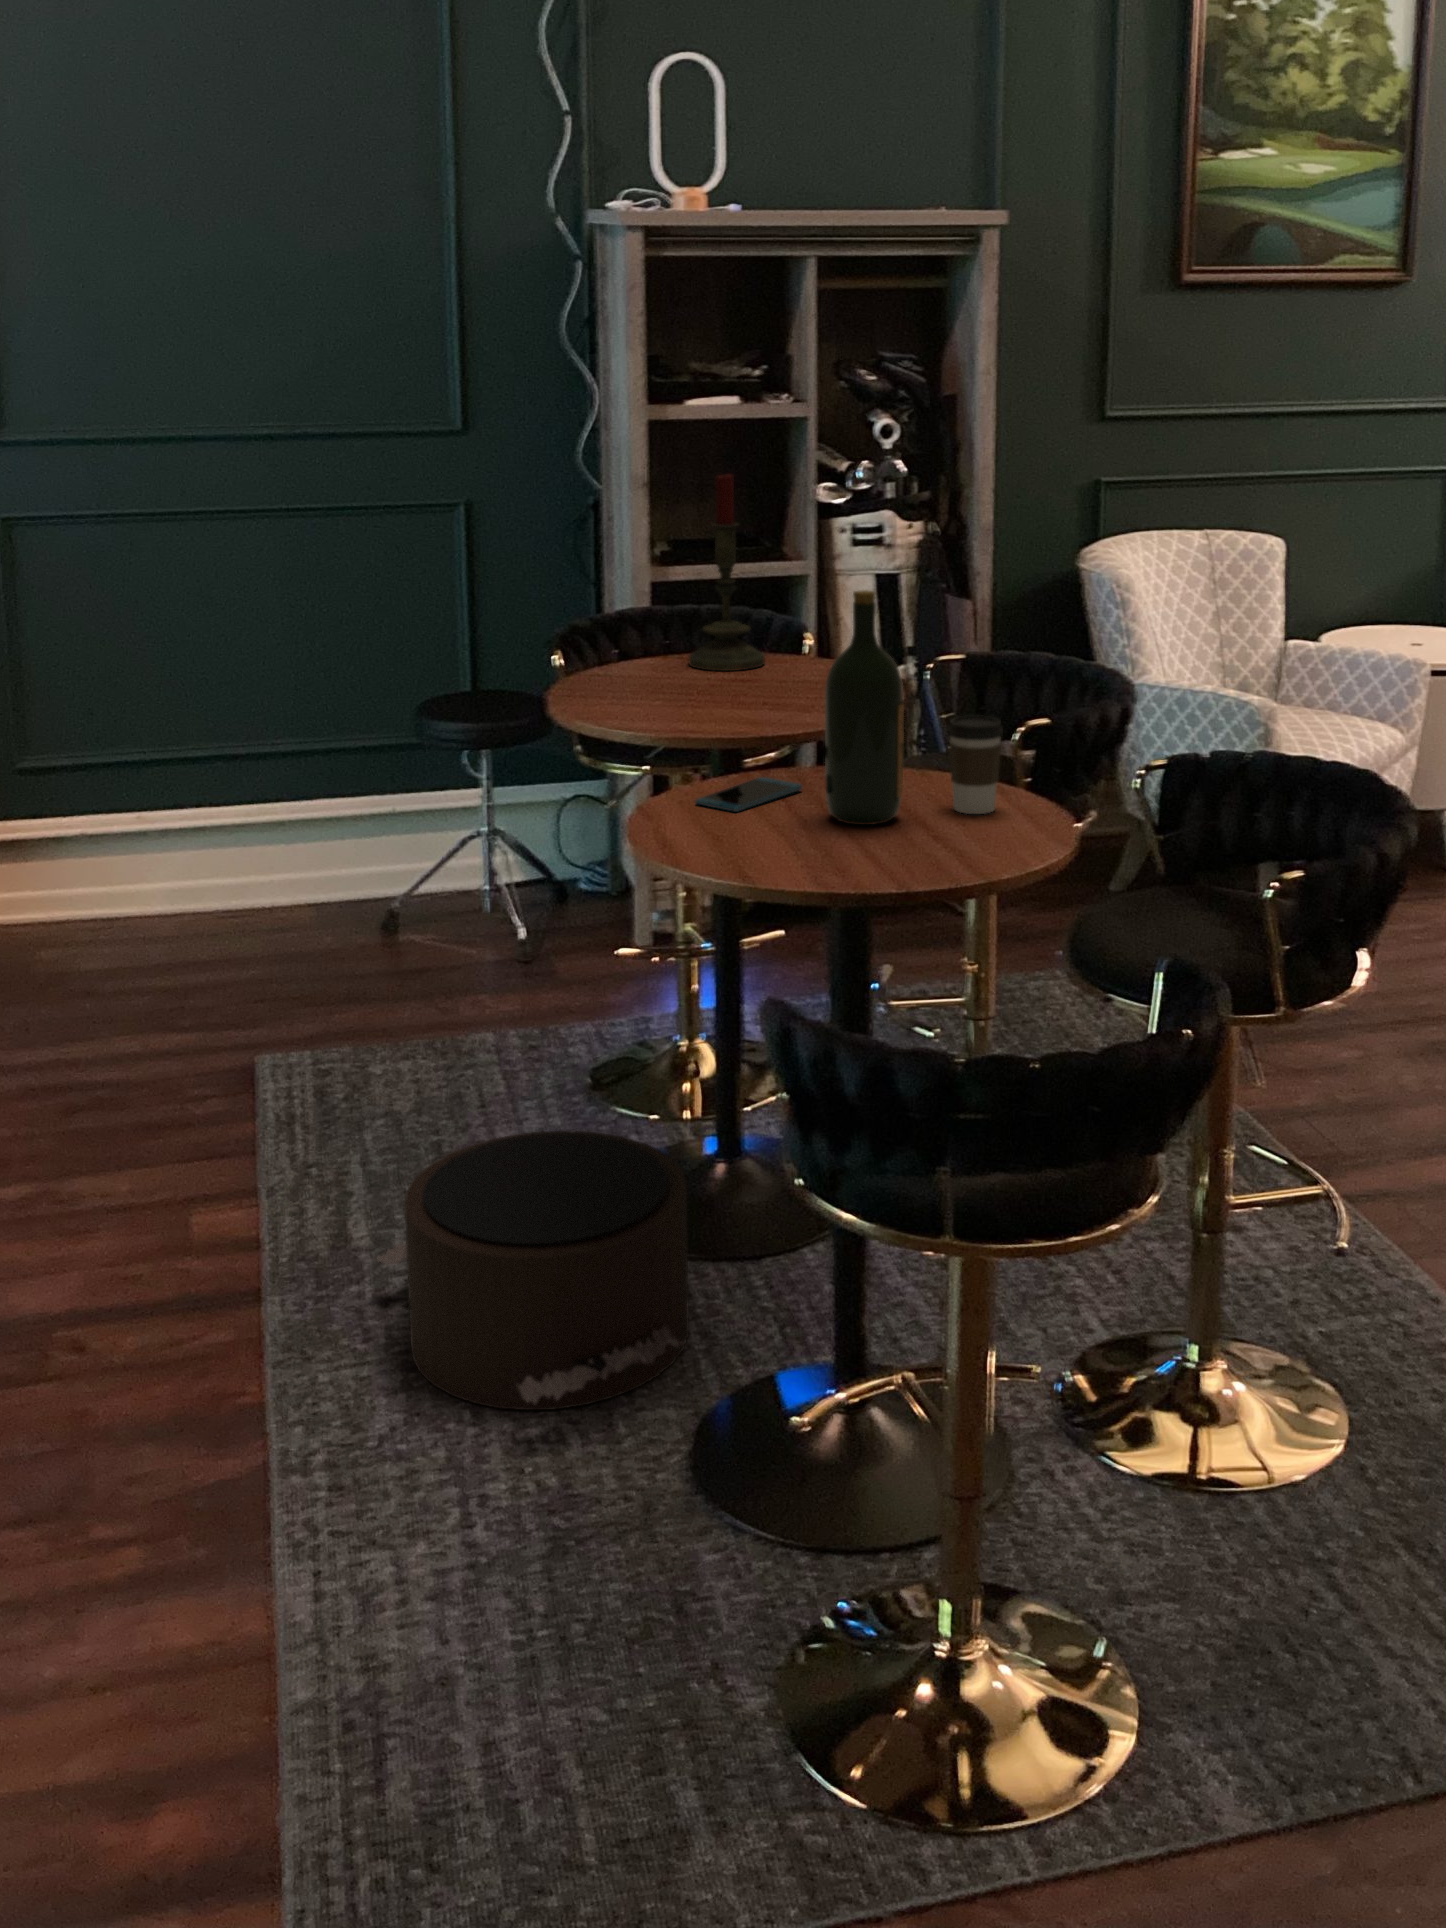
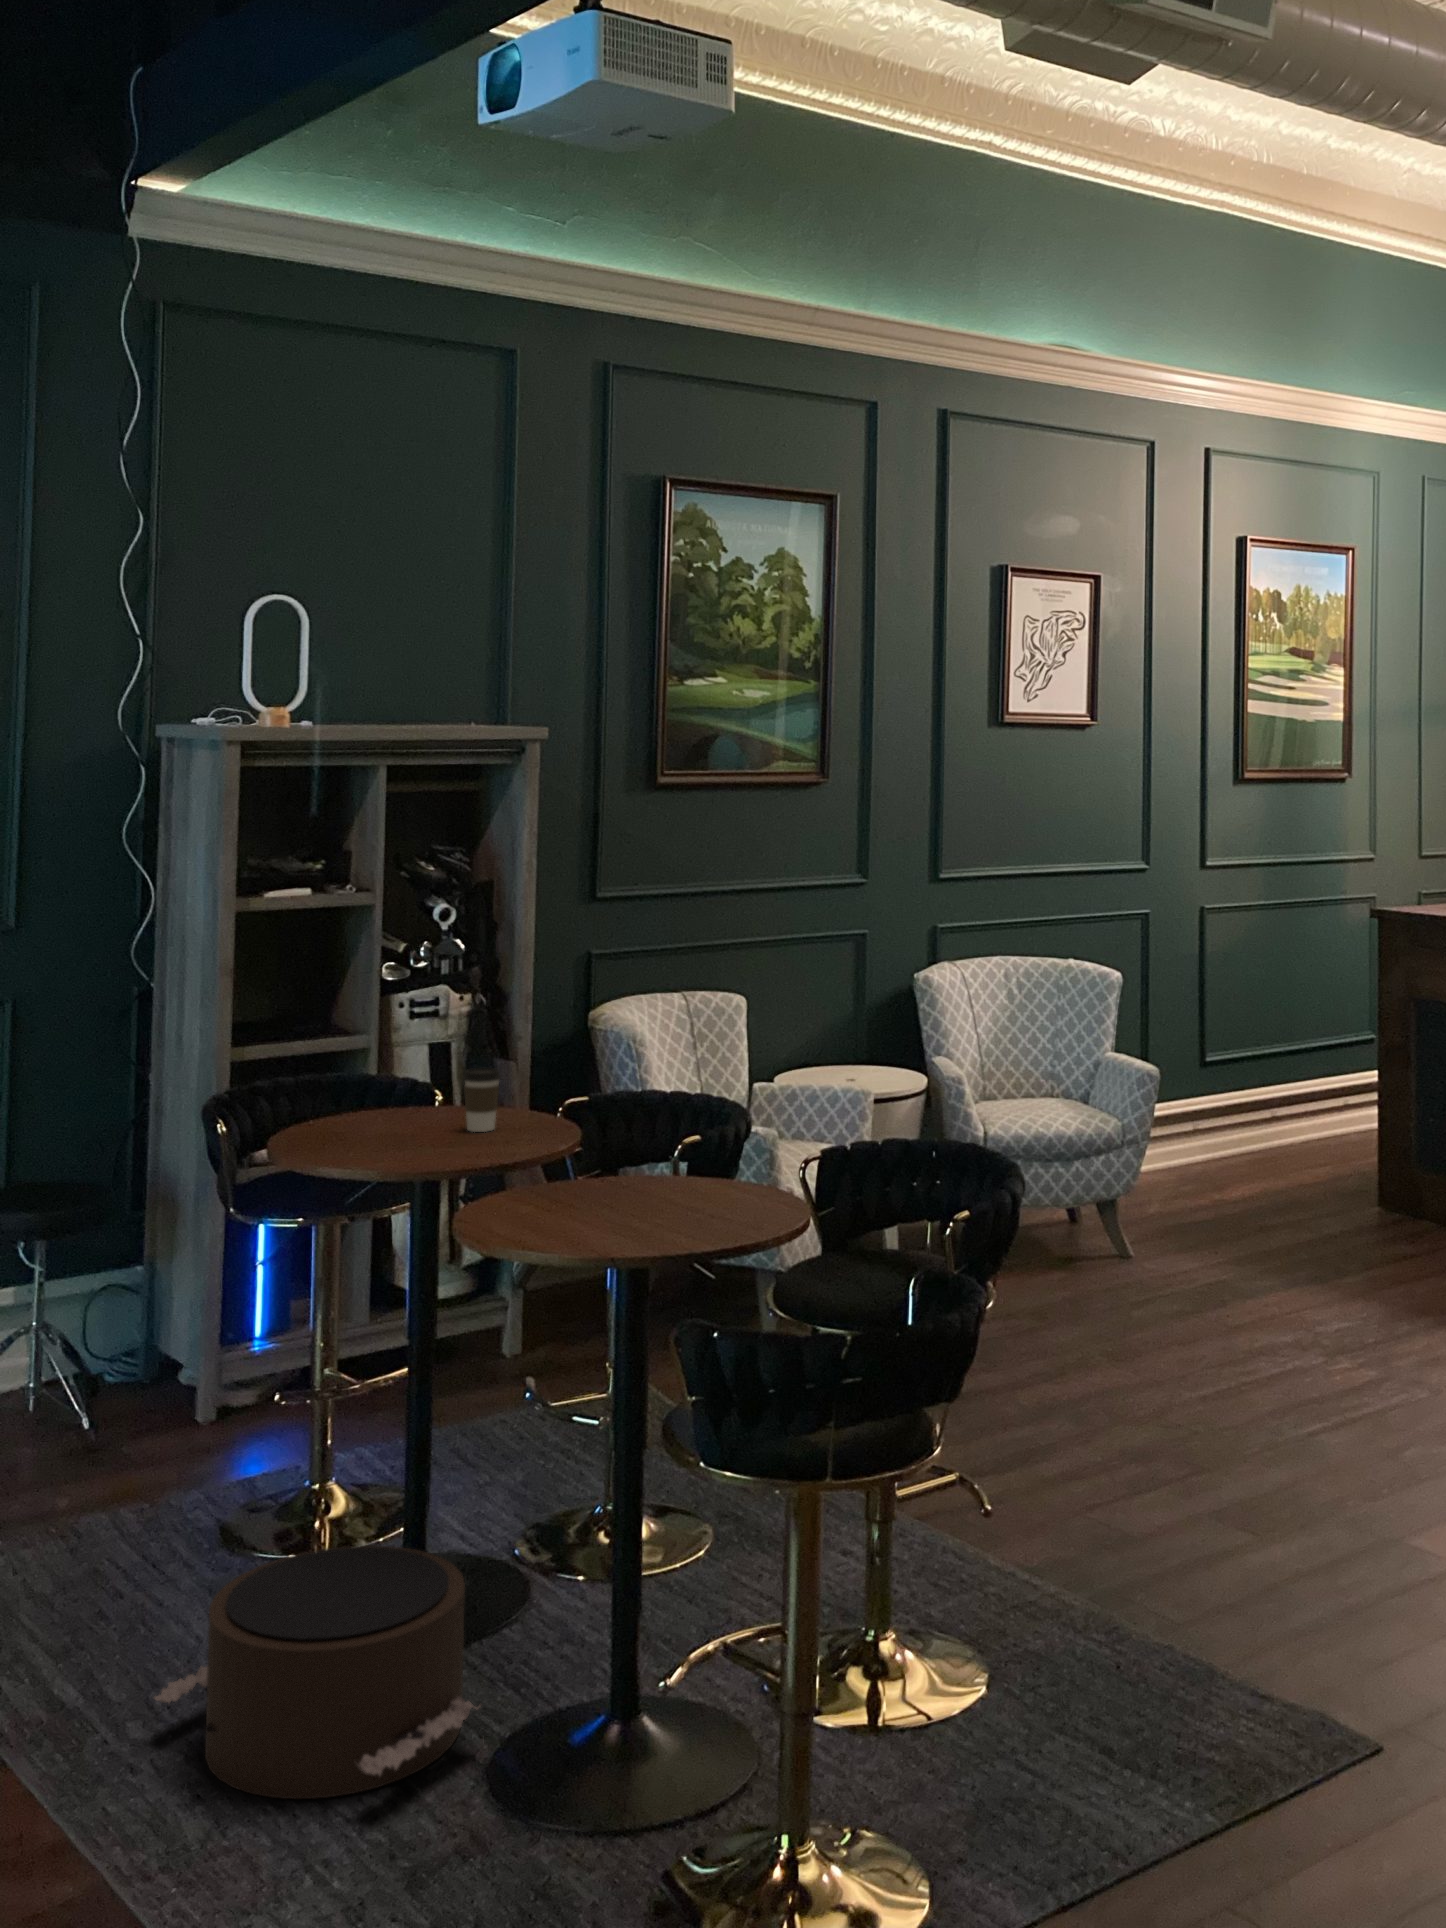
candle: present [689,473,765,671] -> none [366,954,434,1129]
wine bottle: present [825,590,904,825] -> none [617,1043,677,1227]
coffee cup: present [948,715,1003,814] -> present [463,1068,500,1132]
smartphone: present [695,777,802,812] -> none [504,1201,576,1228]

